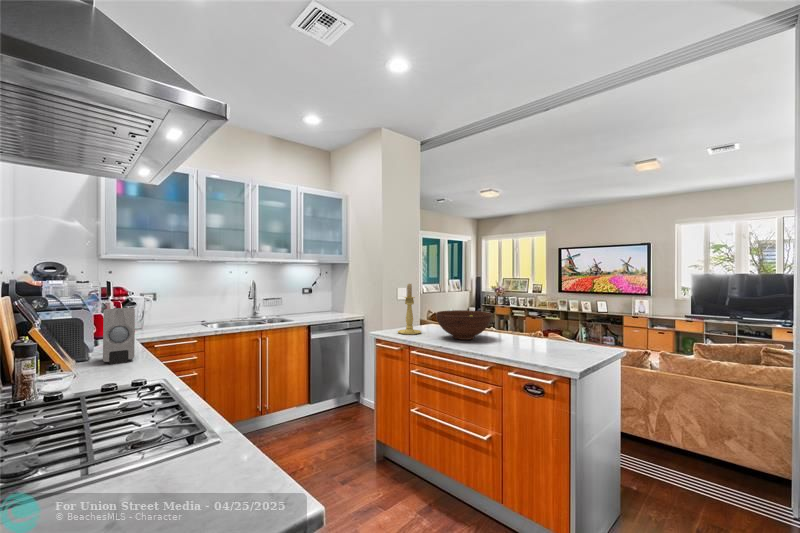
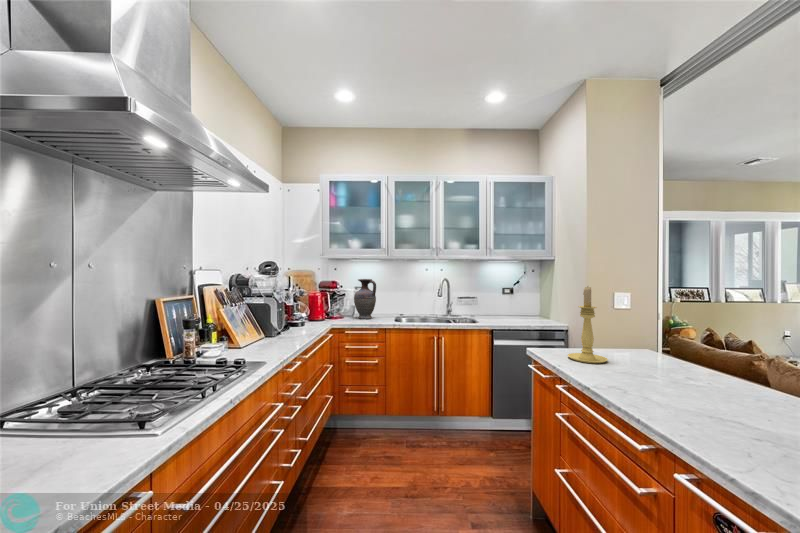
vase: none [149,284,180,330] -> present [354,279,376,319]
soap dispenser: present [103,308,135,364] -> none [259,298,292,344]
fruit bowl: present [436,310,491,340] -> none [615,334,738,392]

